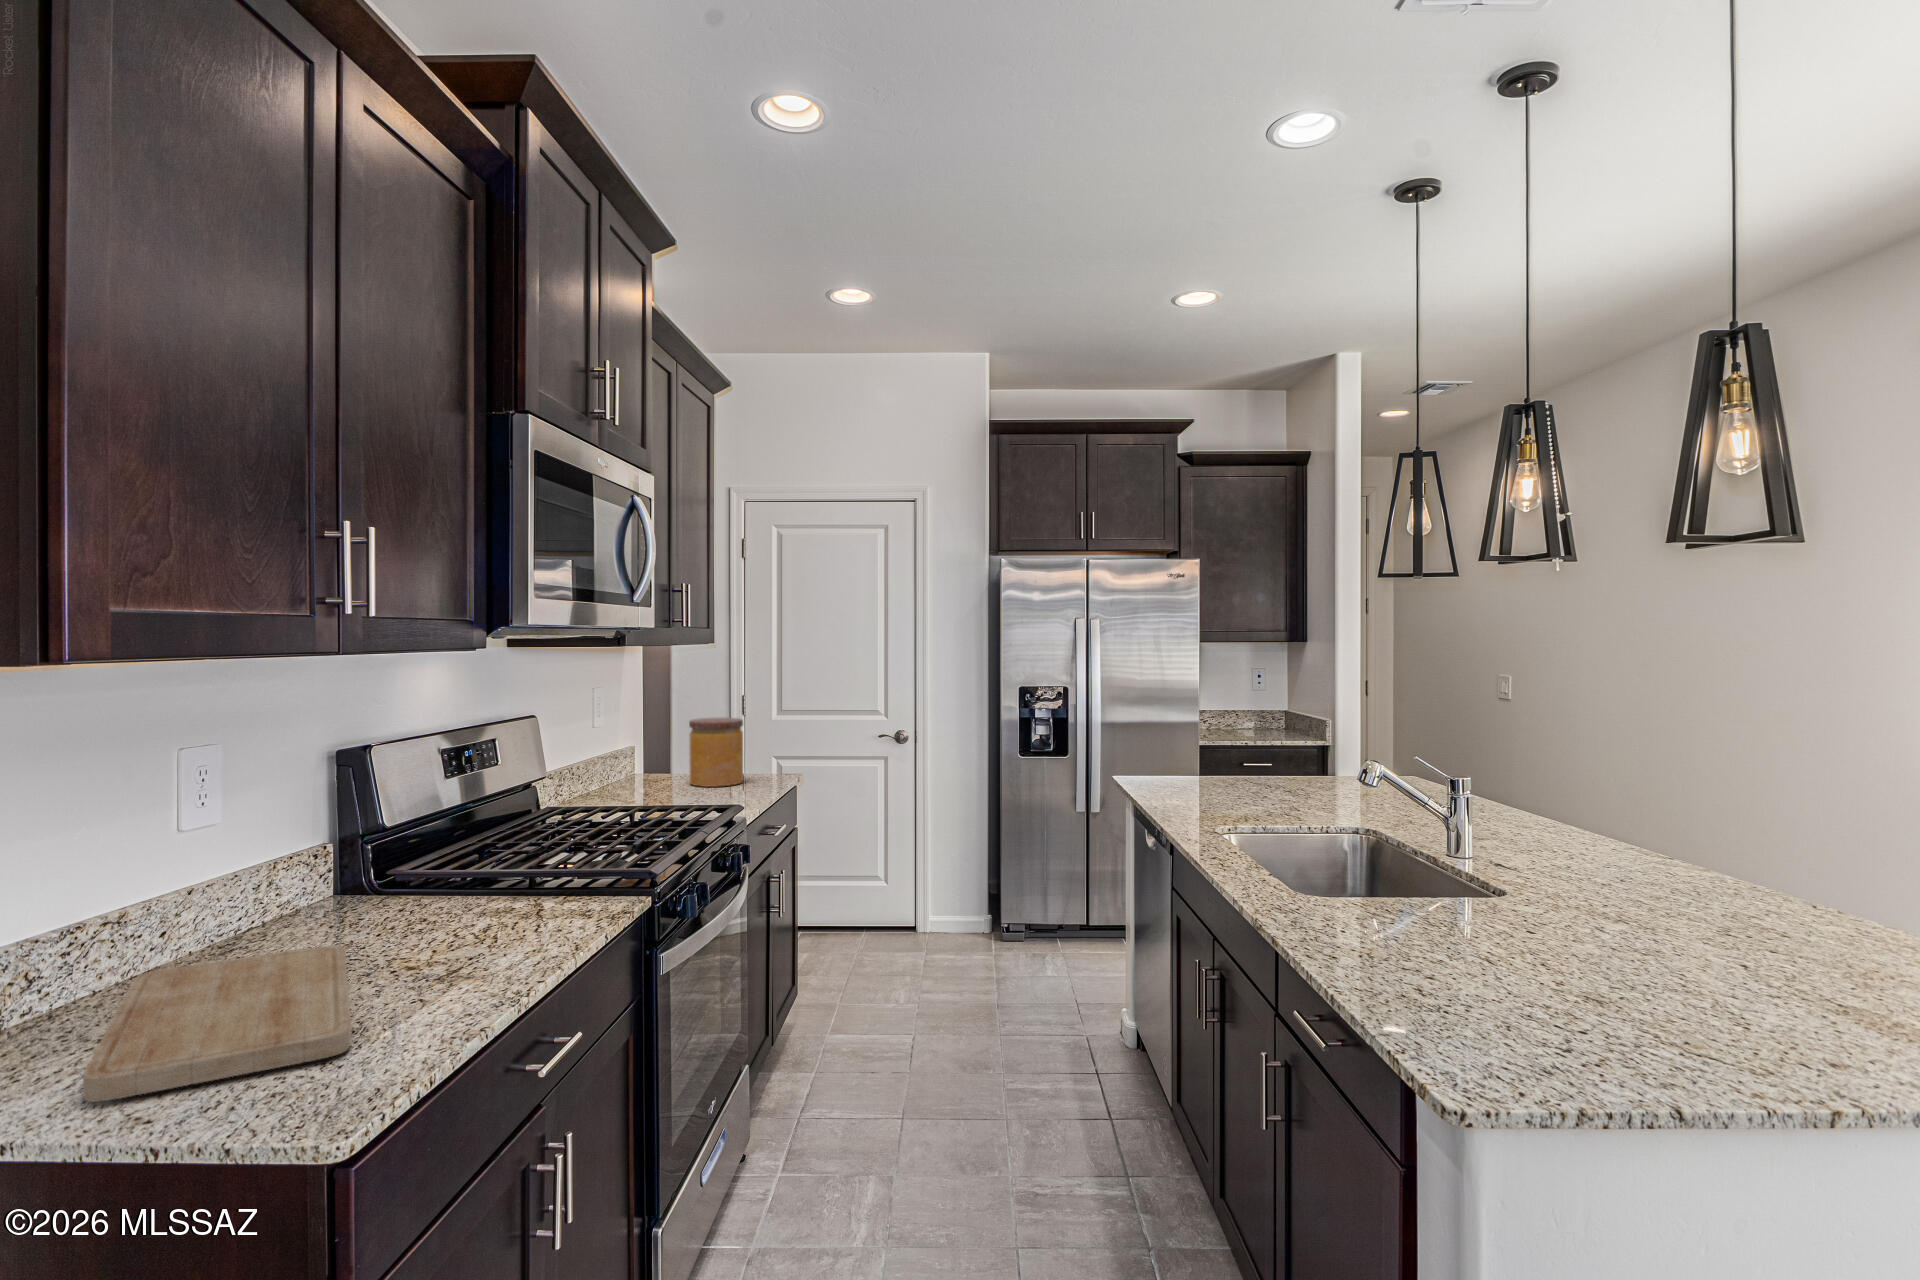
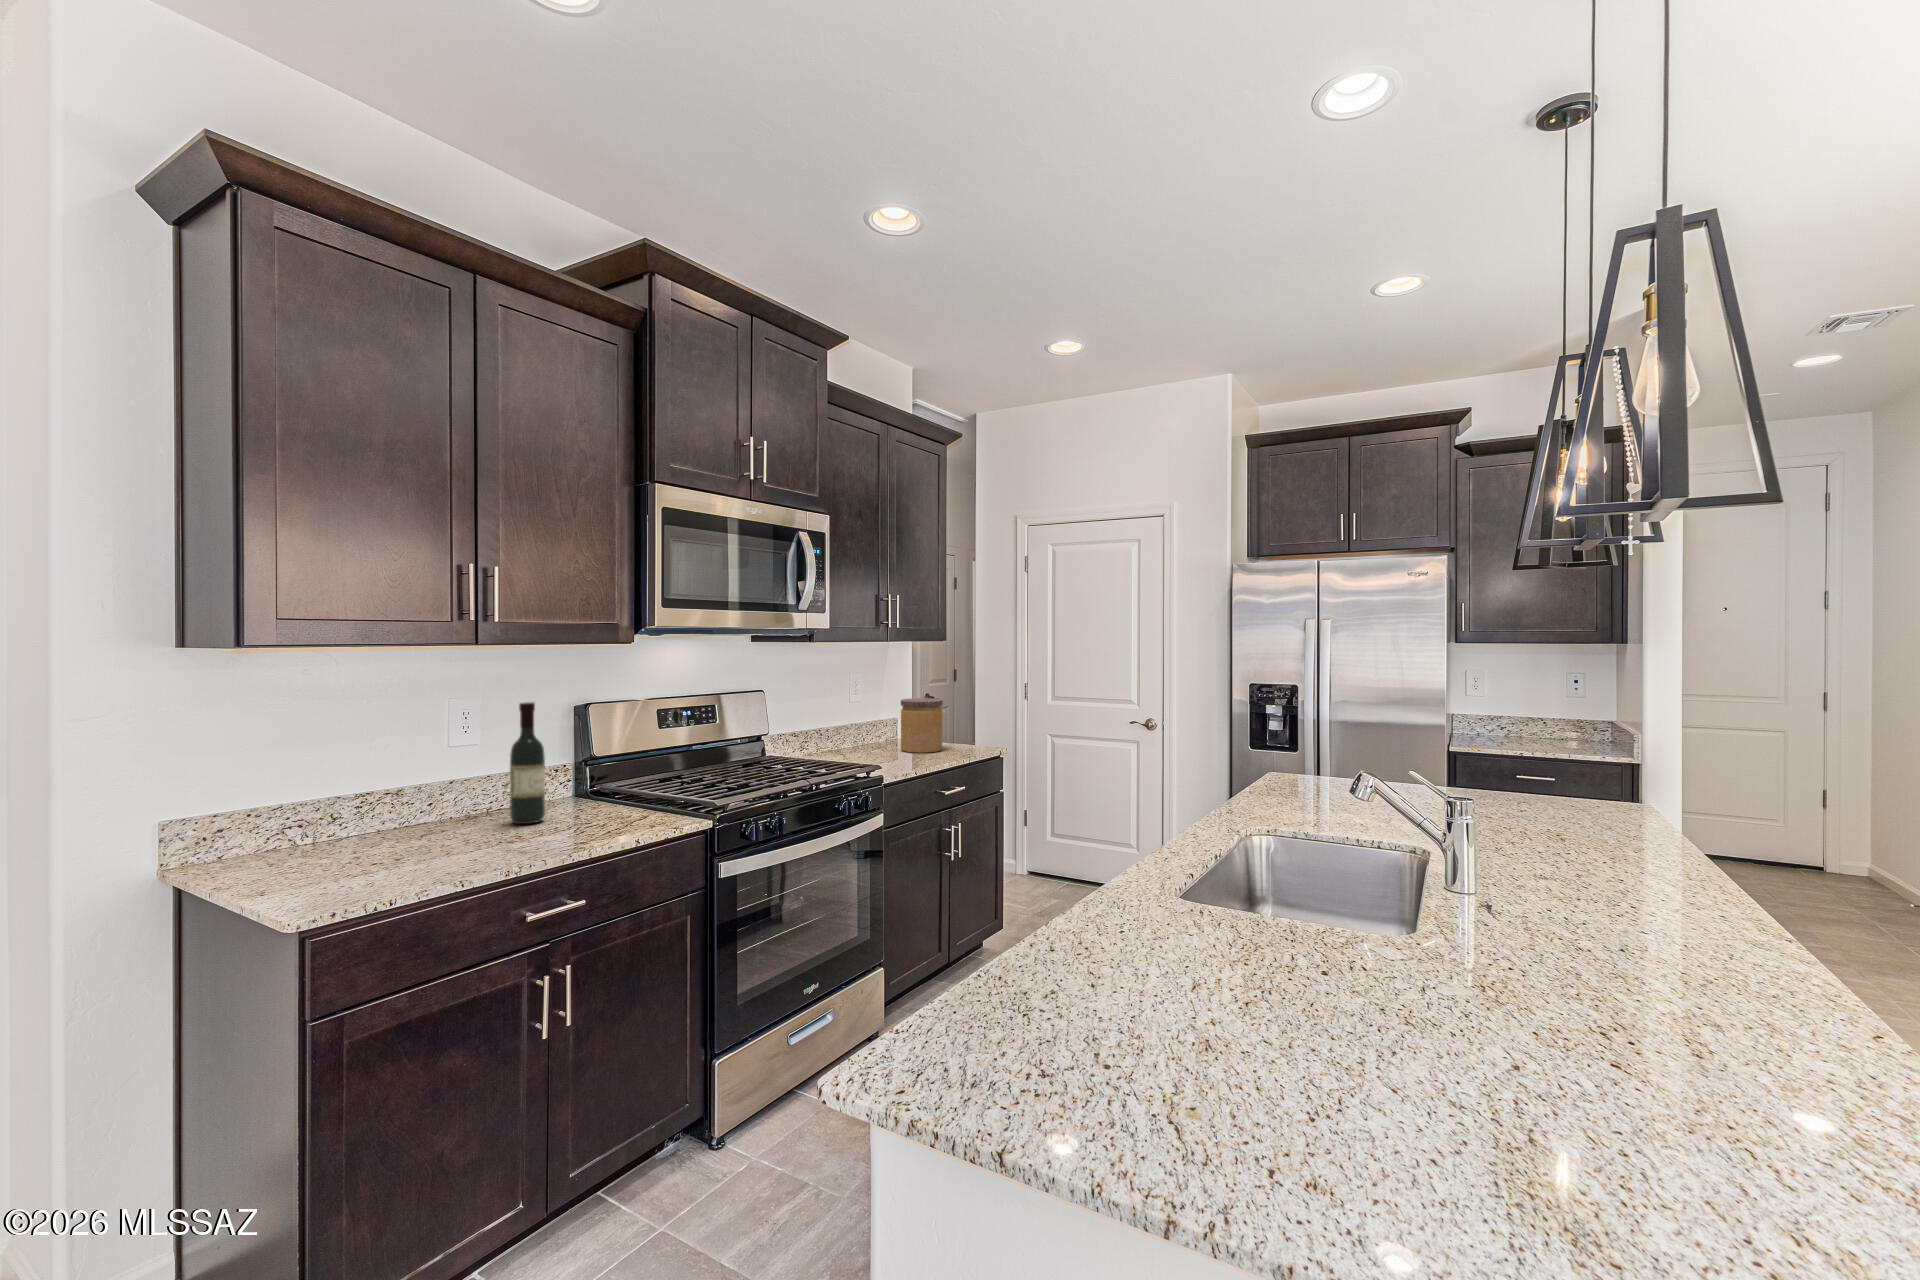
wine bottle: none [326,749,384,943] -> present [510,702,545,824]
cutting board: present [83,945,352,1102] -> none [282,822,497,881]

